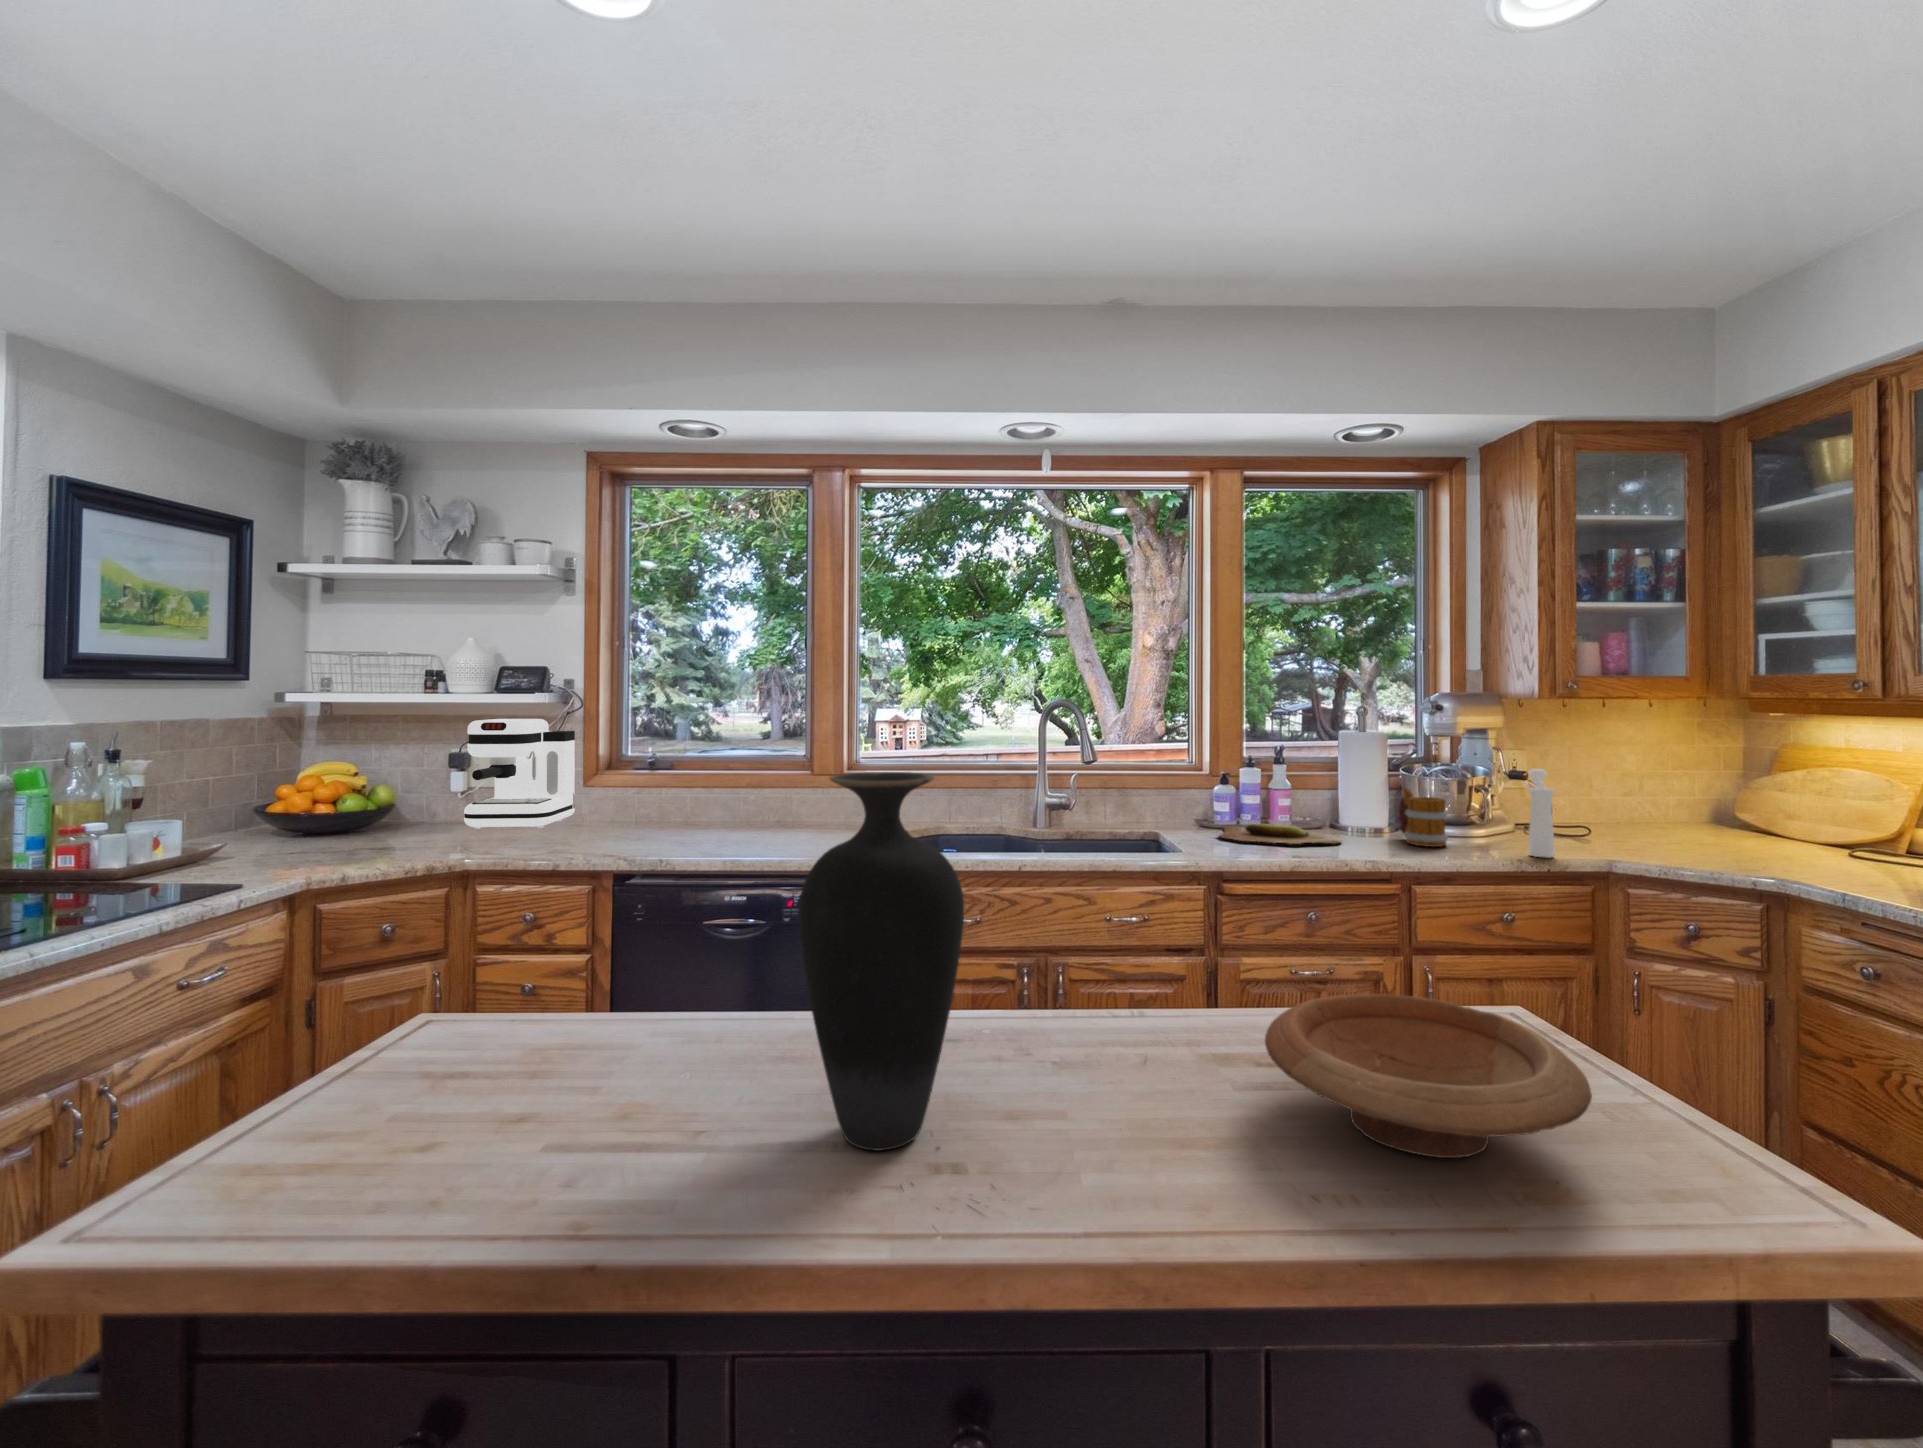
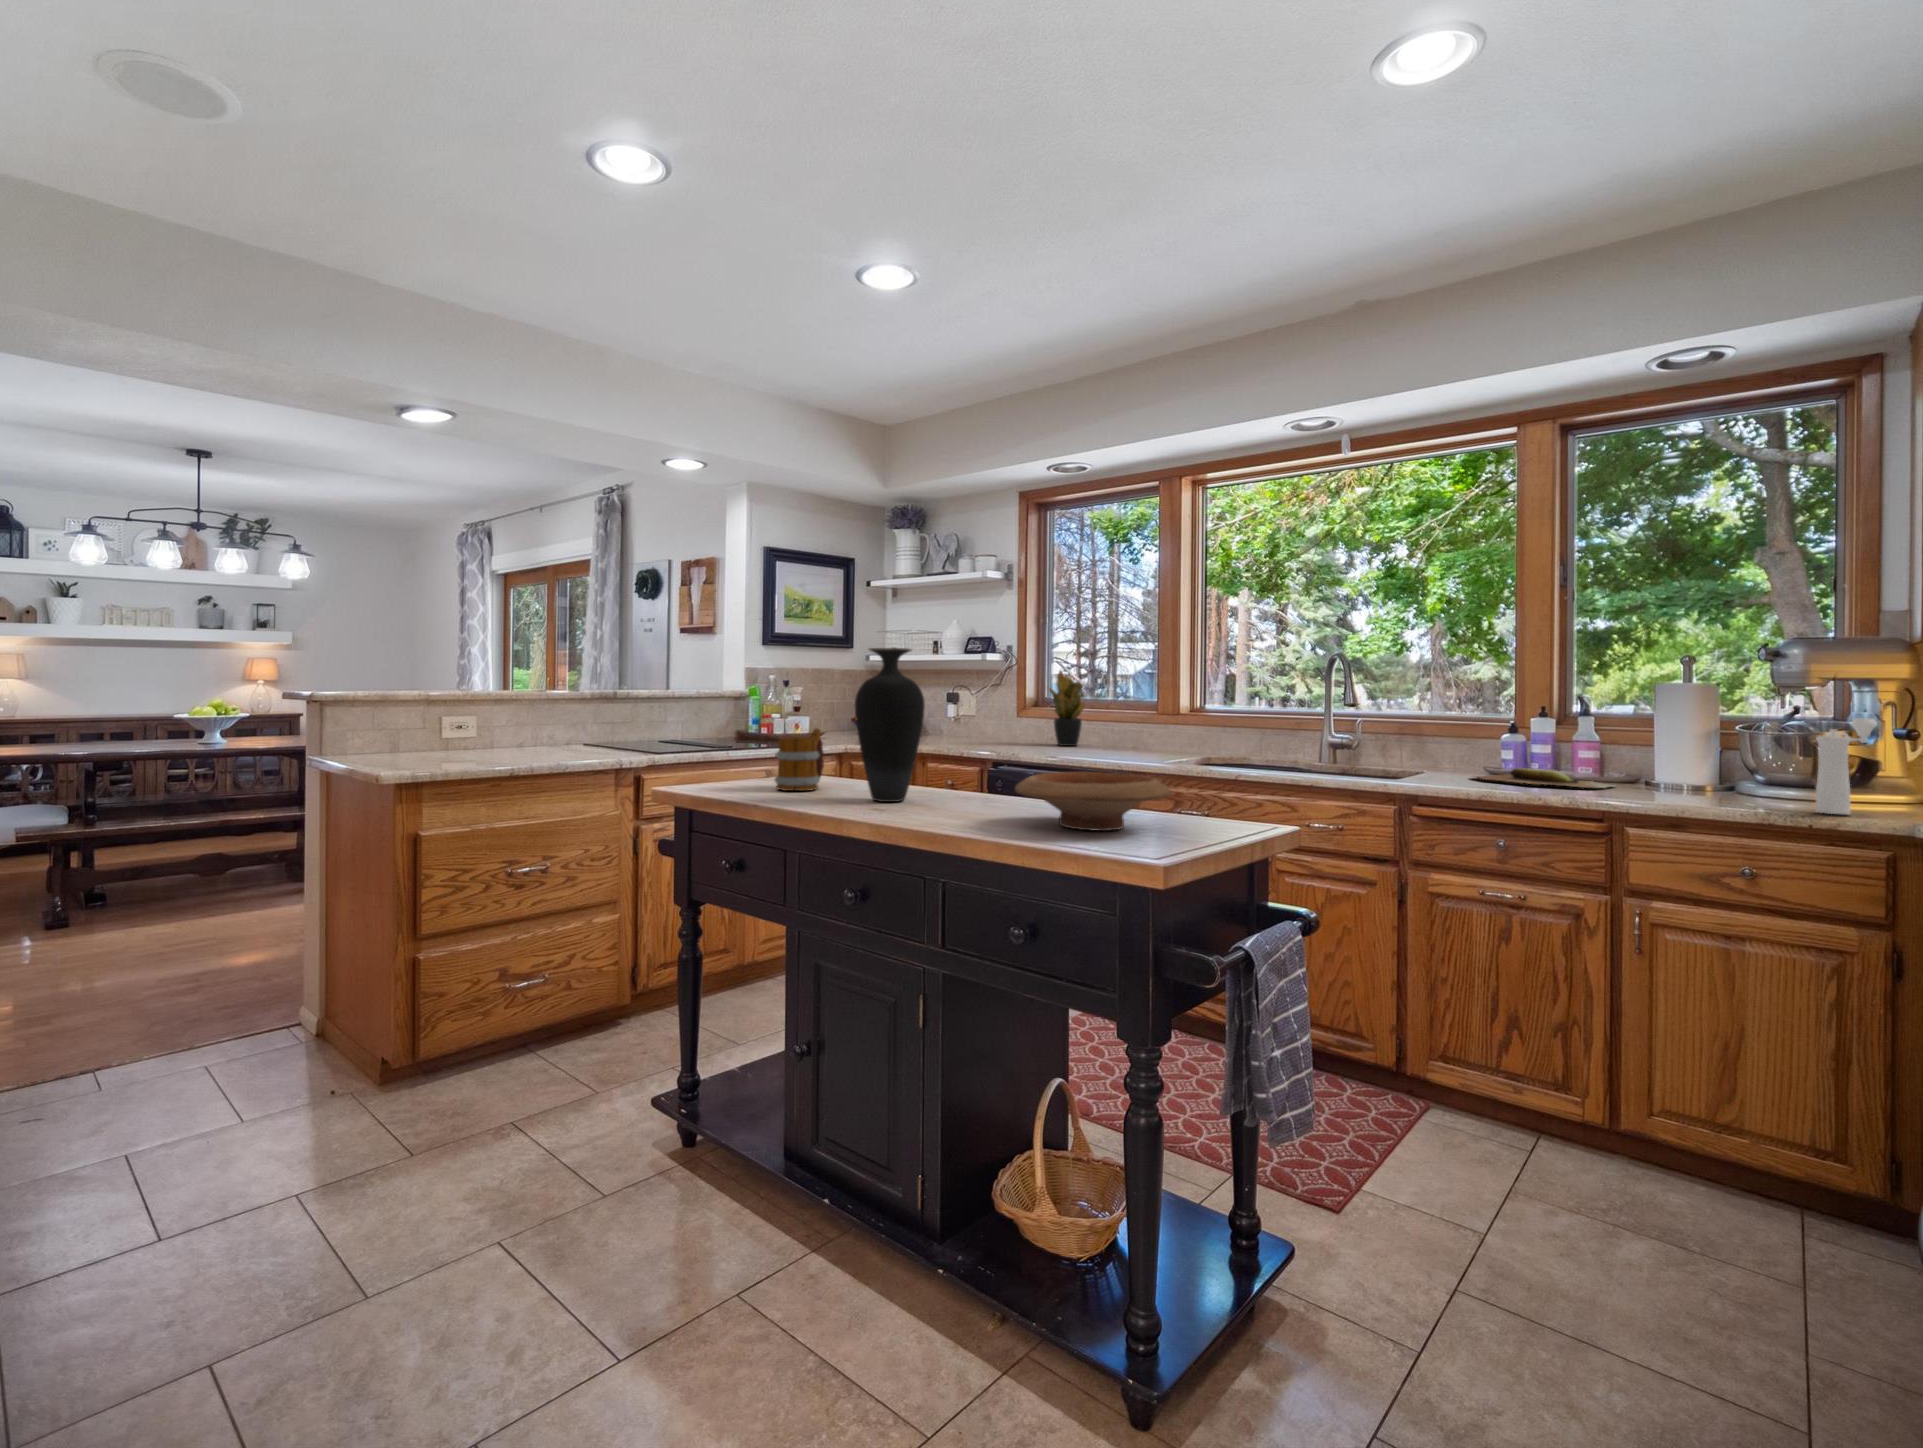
potted plant: none [639,713,722,825] -> present [1049,671,1089,746]
coffee maker: present [464,719,575,829] -> none [943,672,1012,742]
mug: present [1399,788,1448,847] -> present [775,728,824,791]

